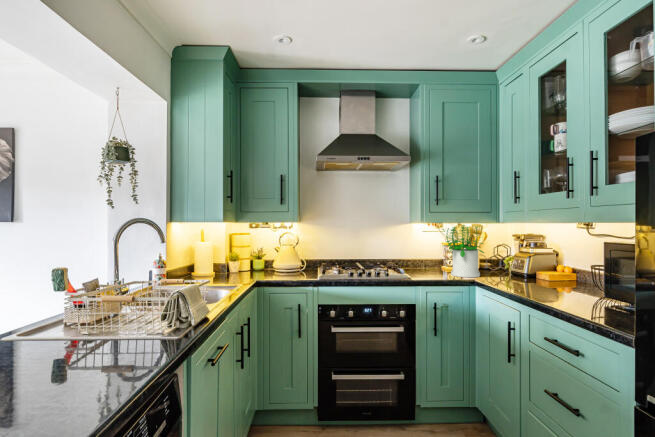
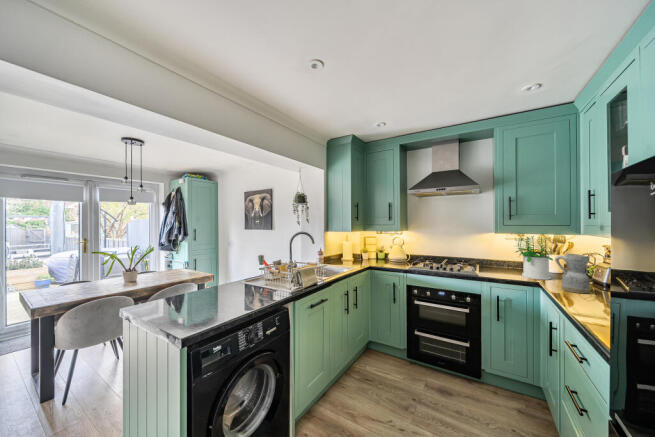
ceramic pitcher: none [501,243,533,287] -> present [555,254,590,293]

